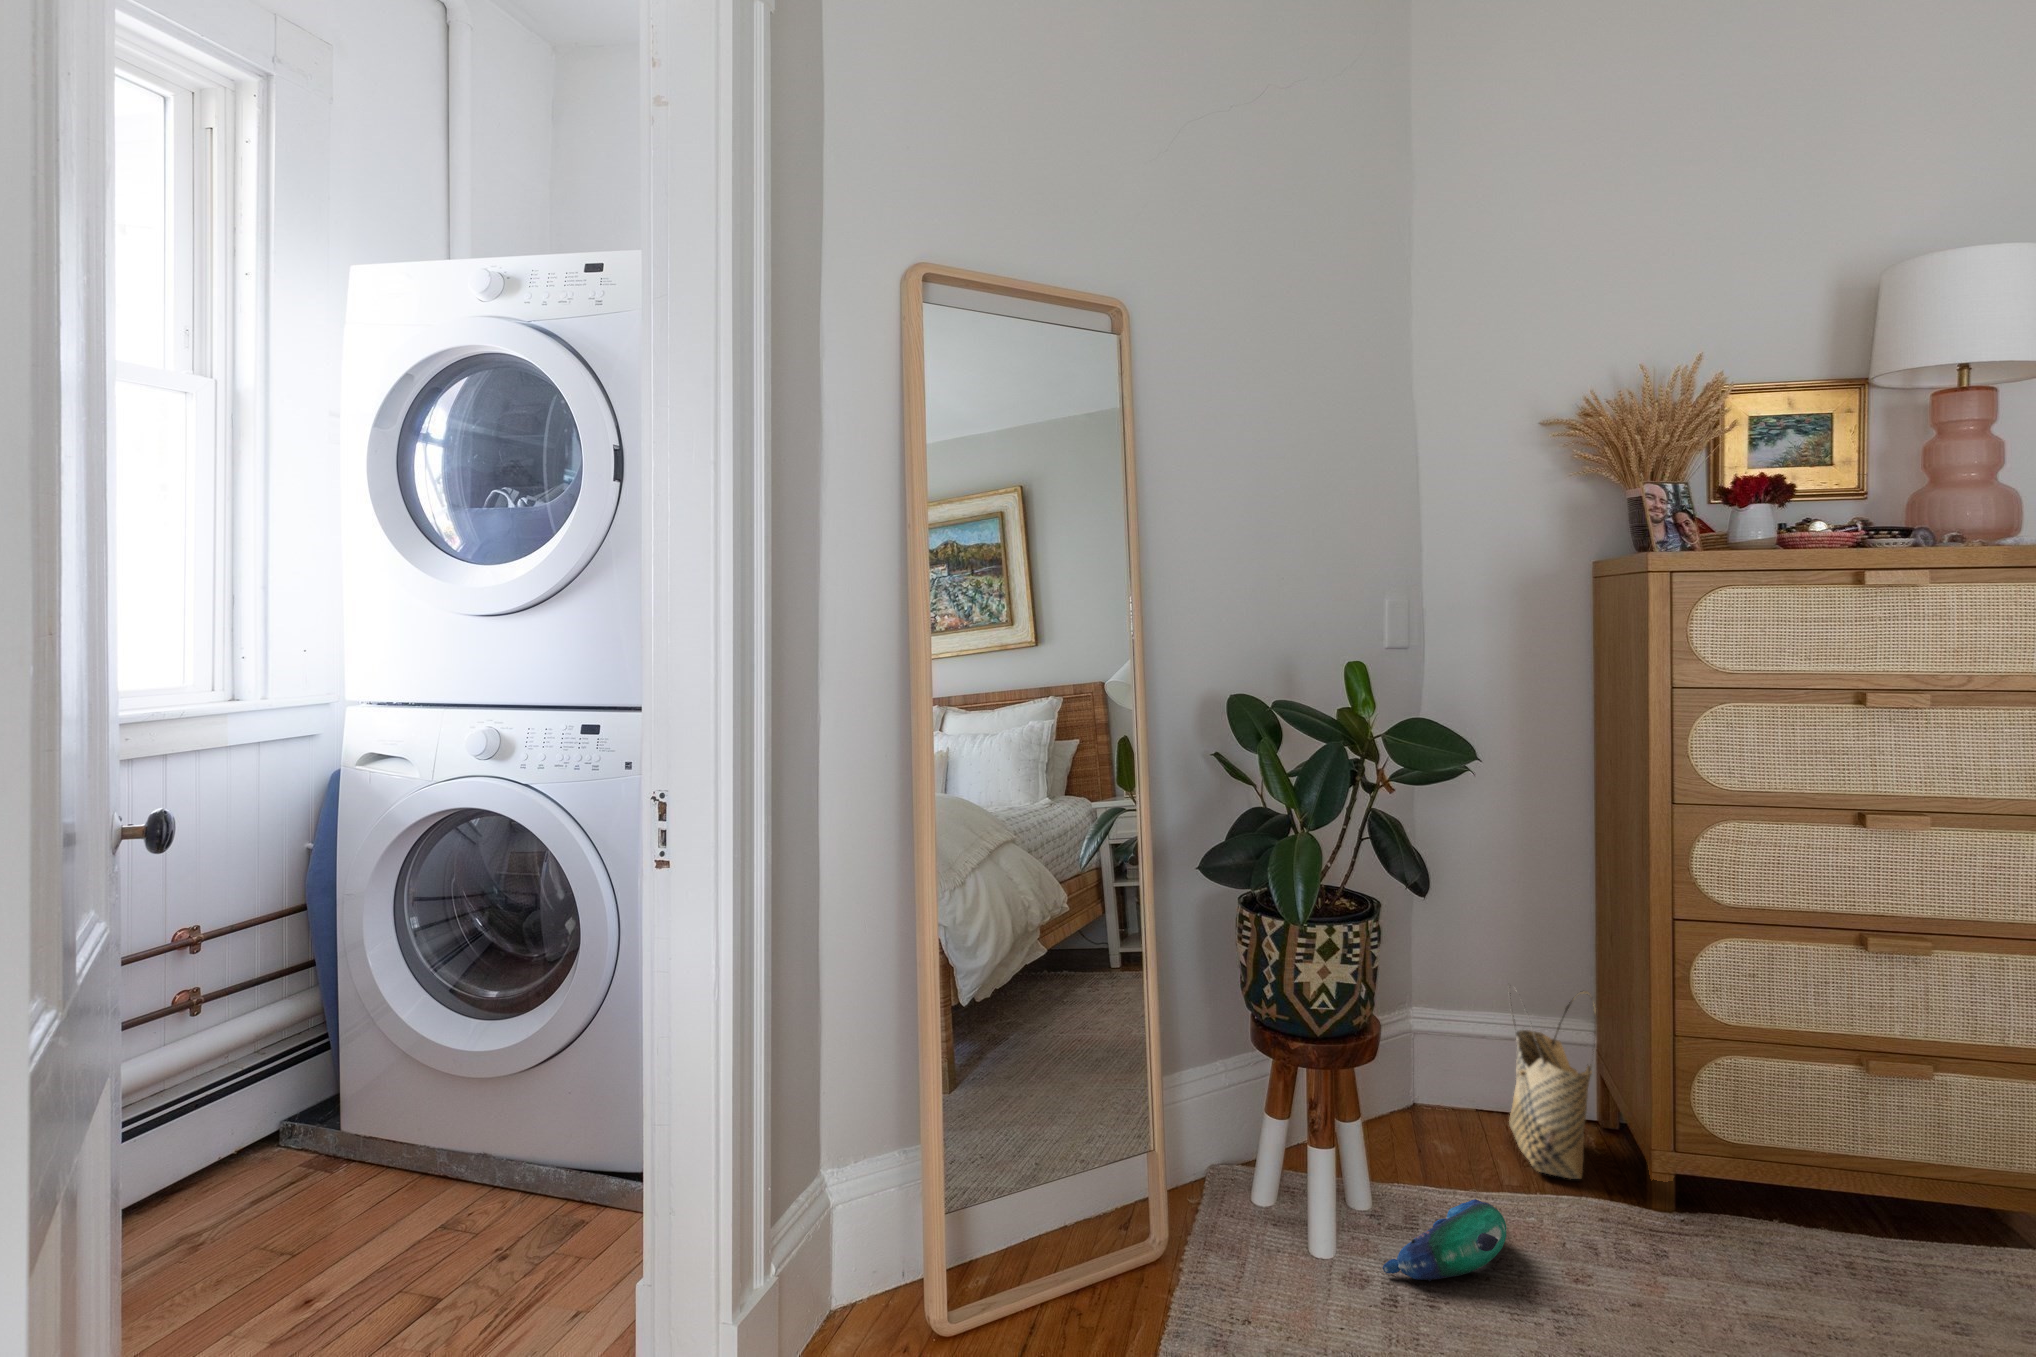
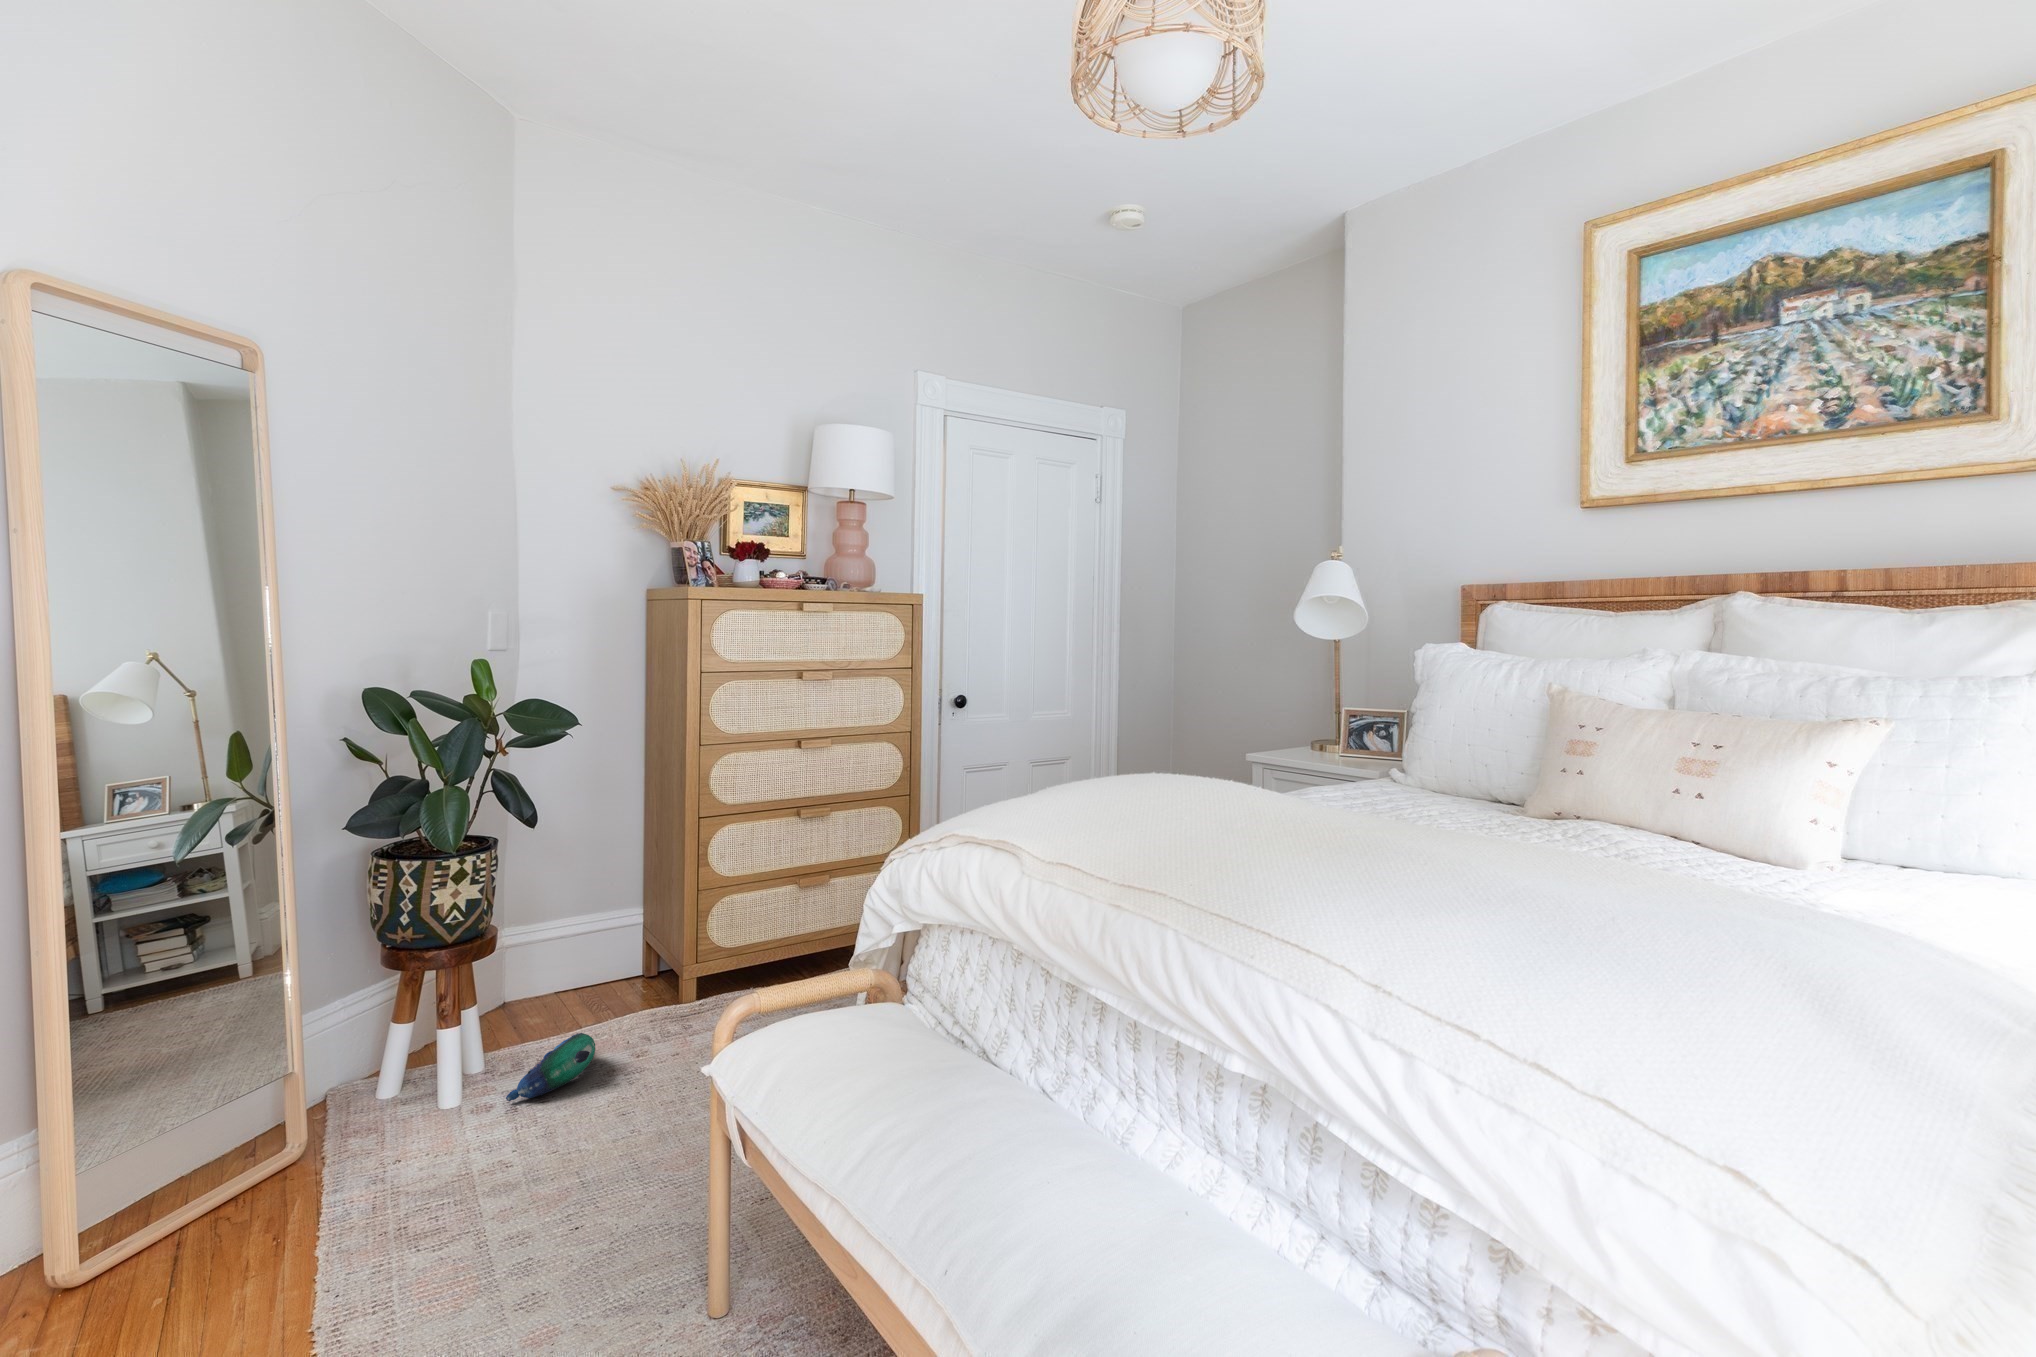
woven basket: present [1508,985,1596,1179] -> none [594,881,654,1009]

